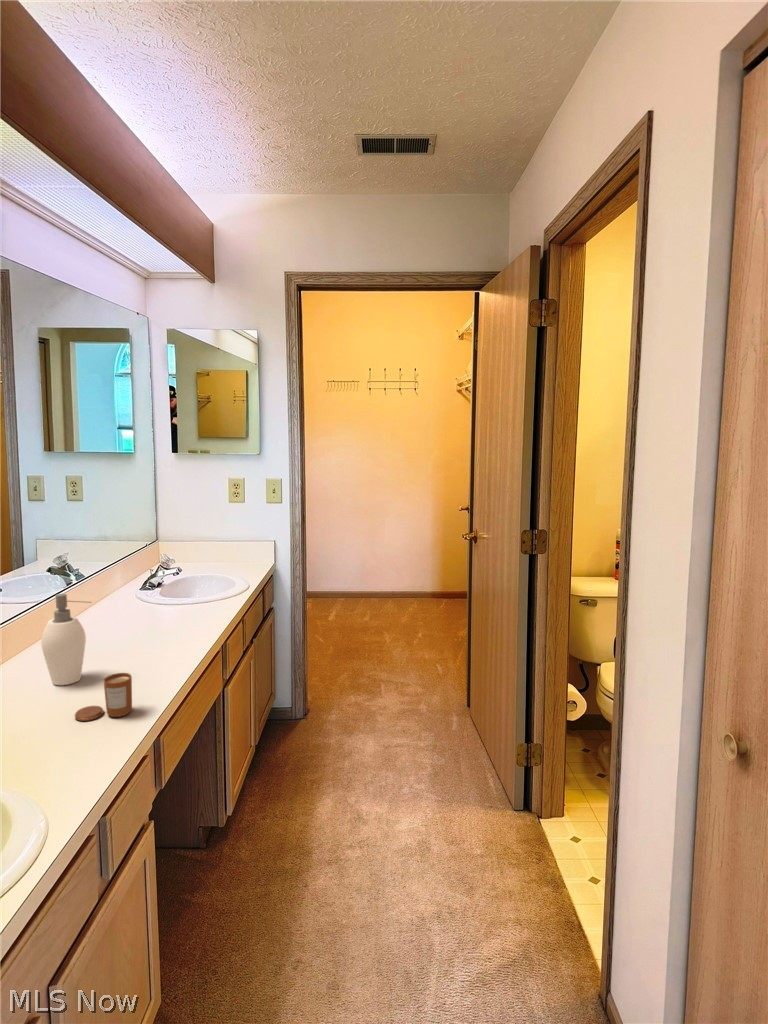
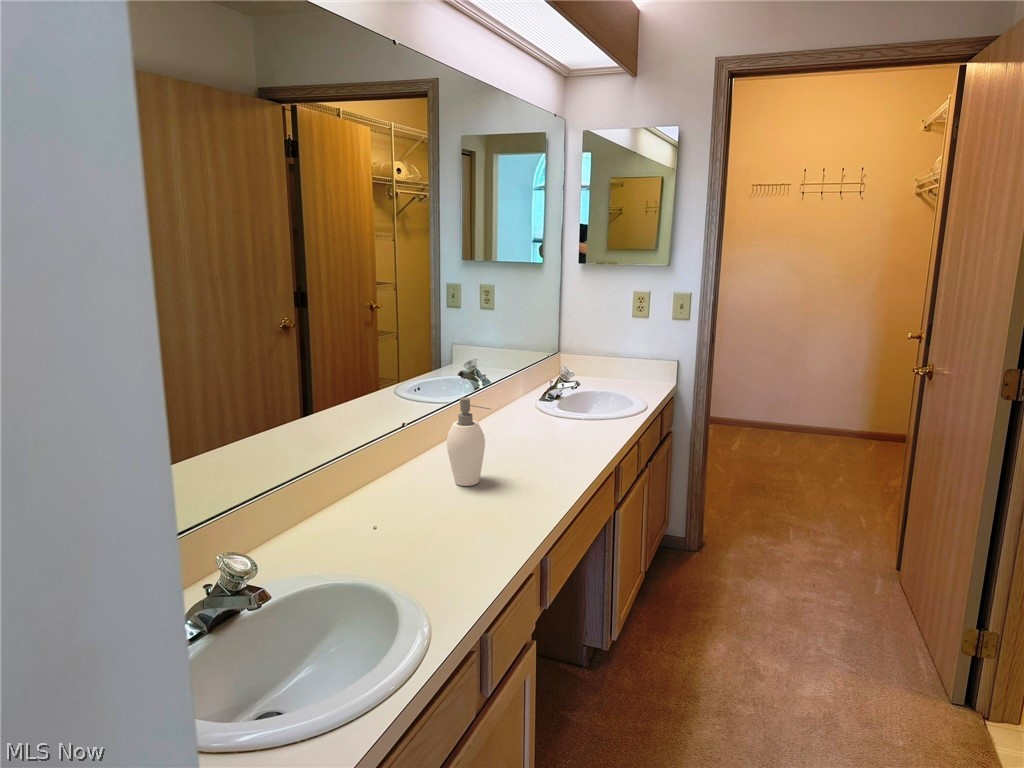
candle: present [75,673,132,721] -> none [469,485,522,529]

